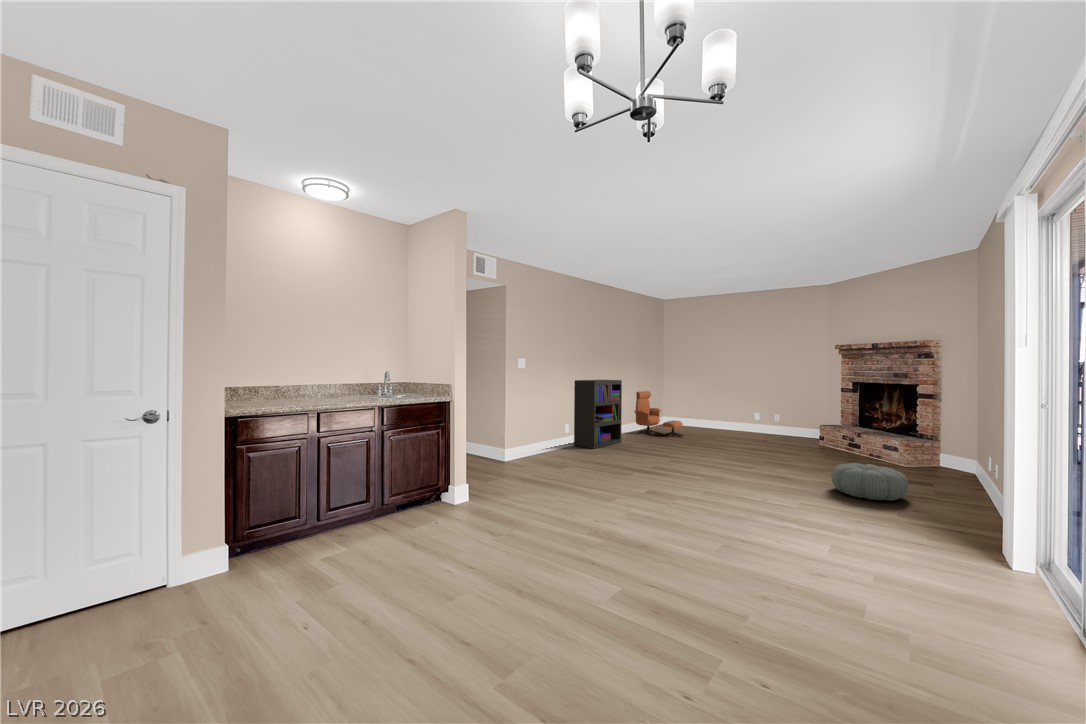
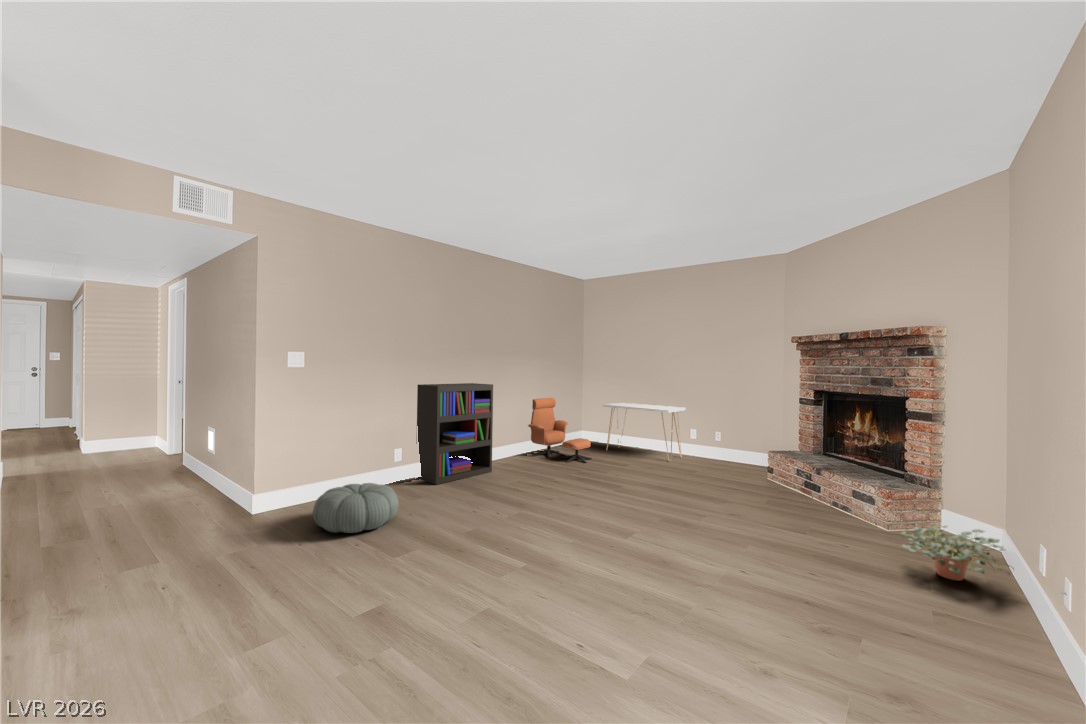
console table: none [686,395,751,436] -> present [603,403,685,461]
potted plant: none [915,454,979,484] -> present [900,523,1012,581]
pouf: present [831,463,909,501] -> present [313,483,399,533]

